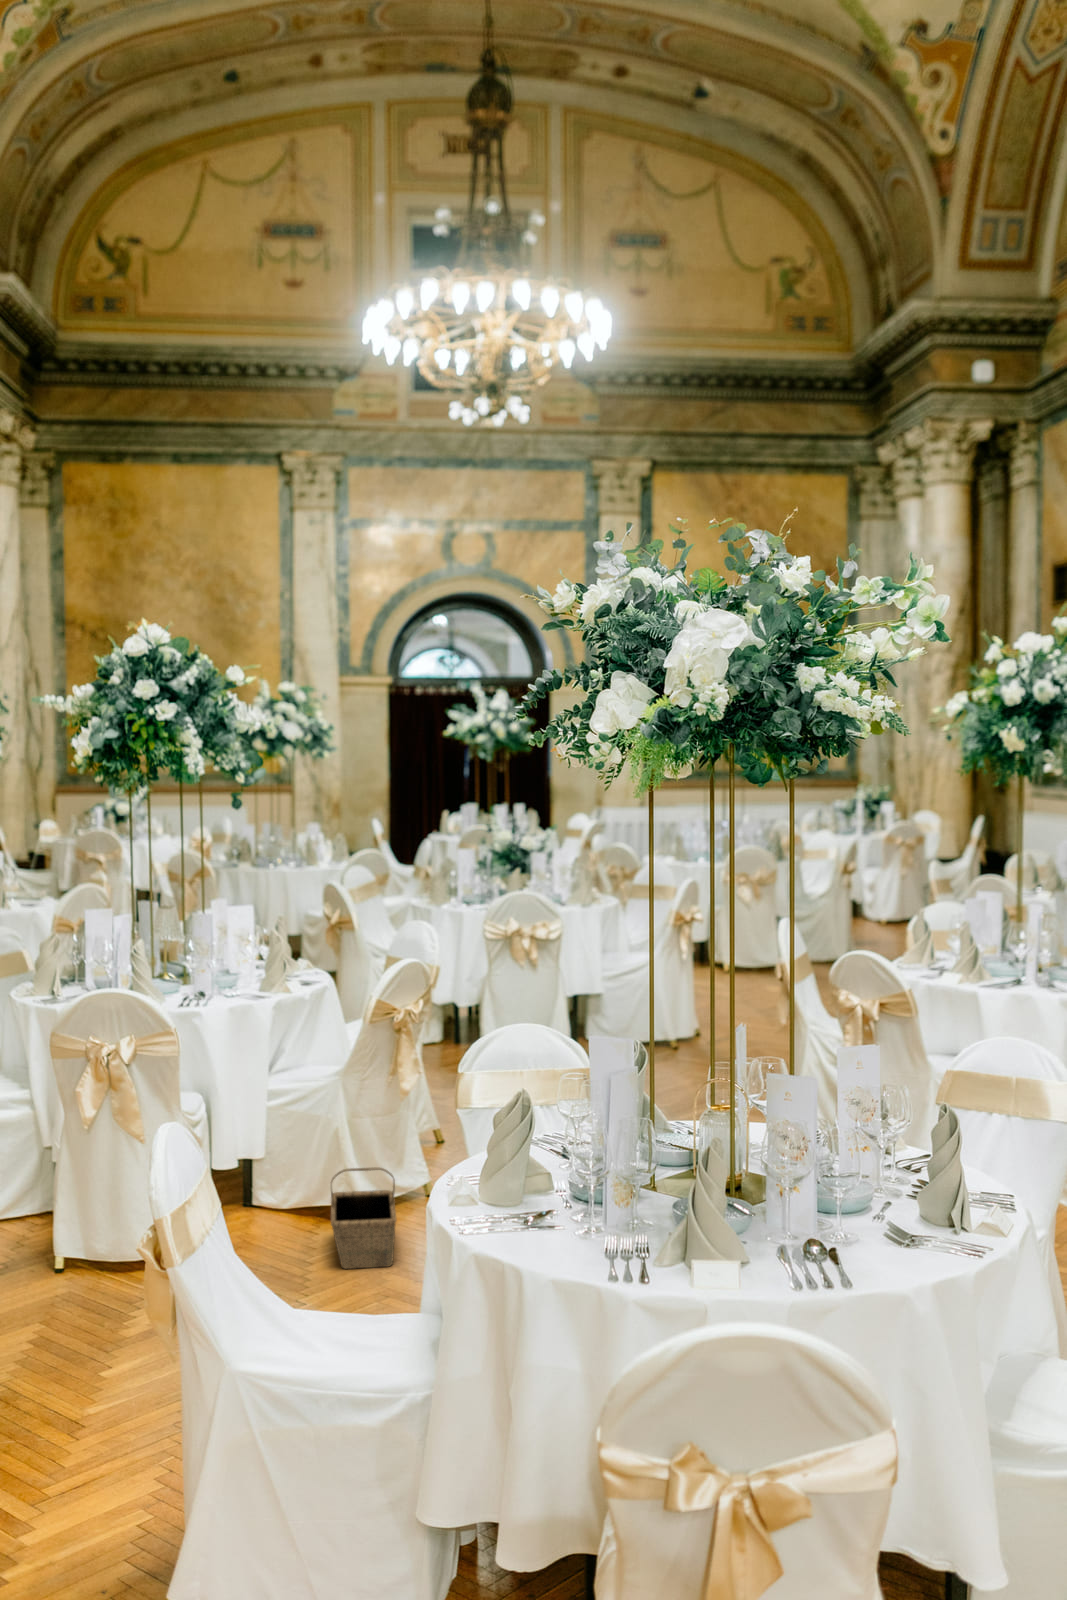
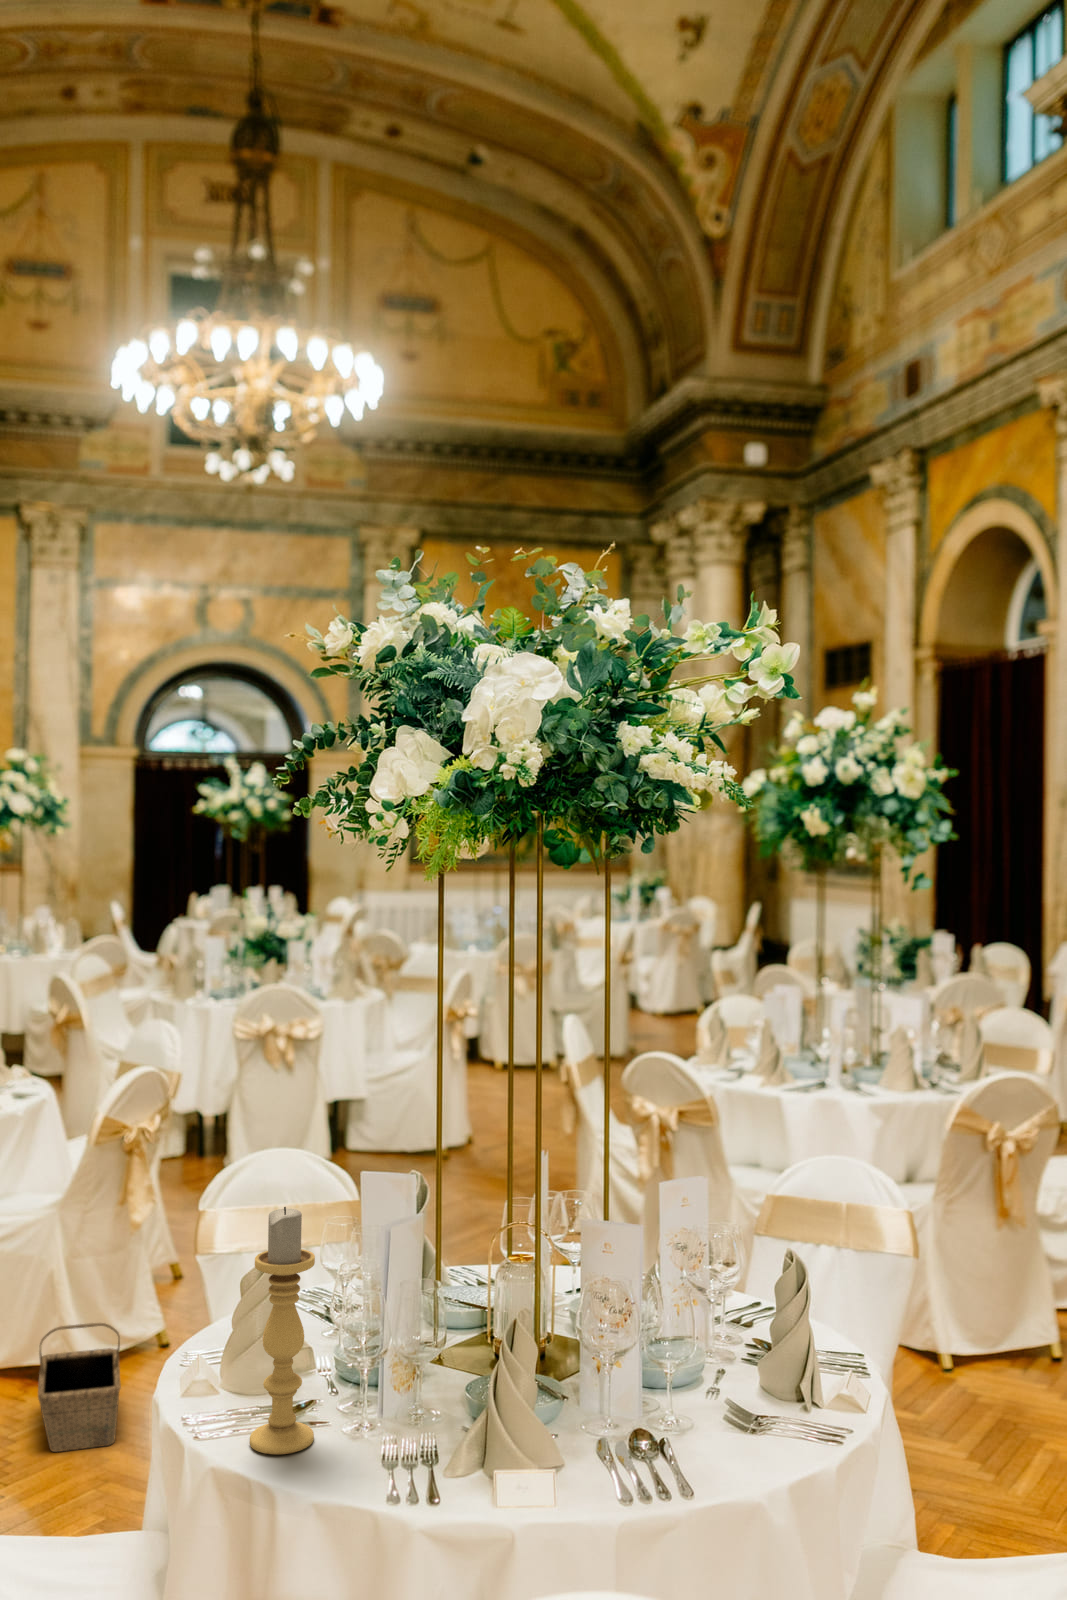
candle holder: none [503,1055,552,1243] -> present [250,1207,315,1454]

